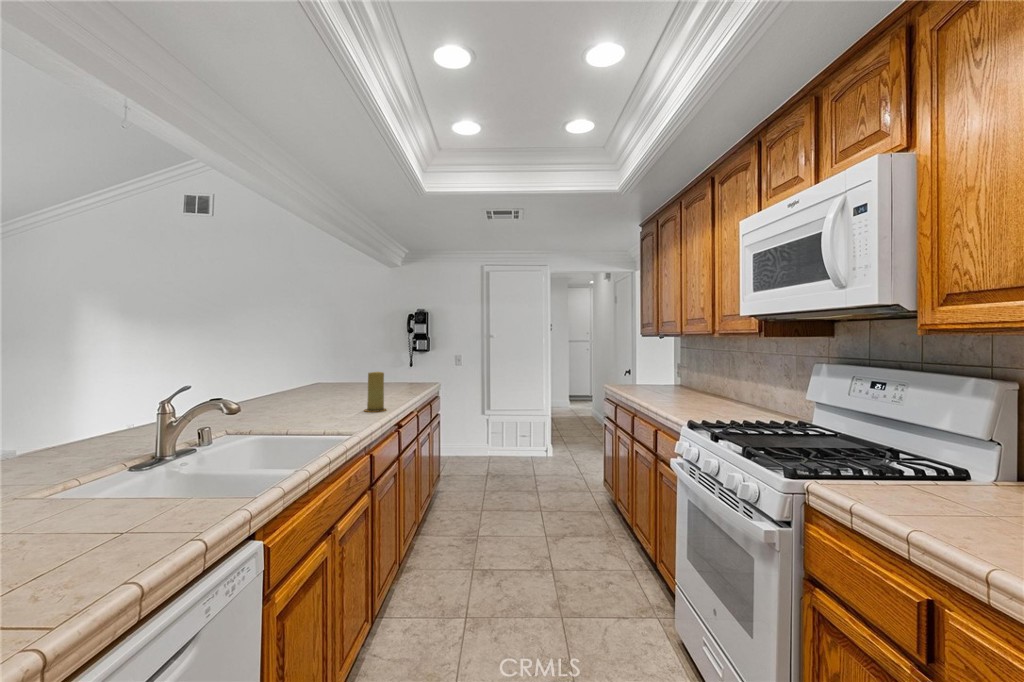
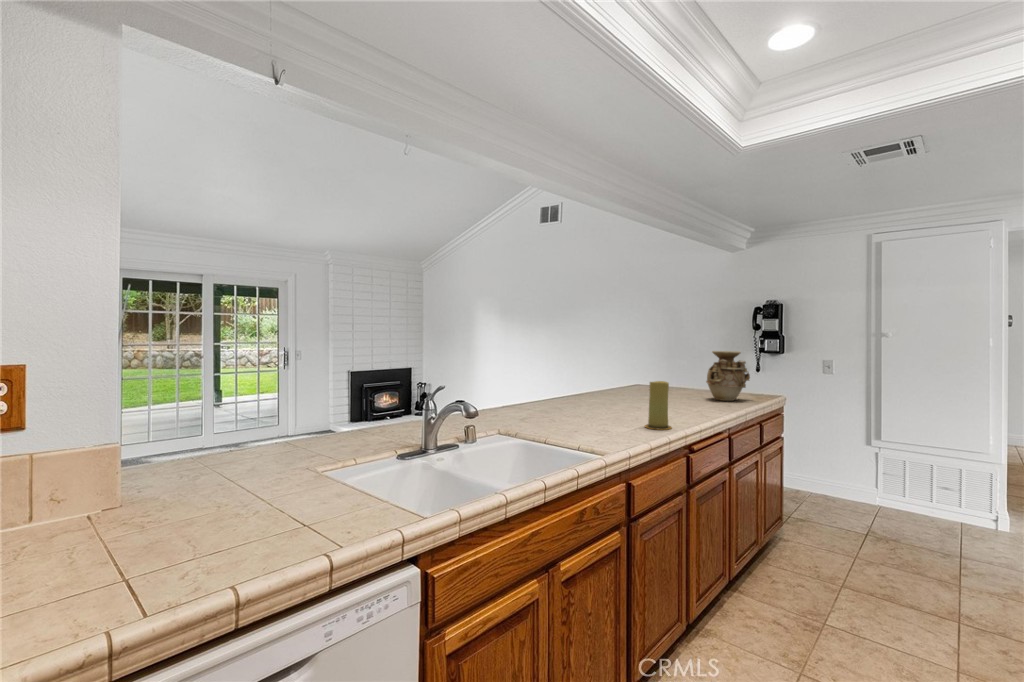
vase: none [389,348,422,389] -> present [706,351,750,401]

